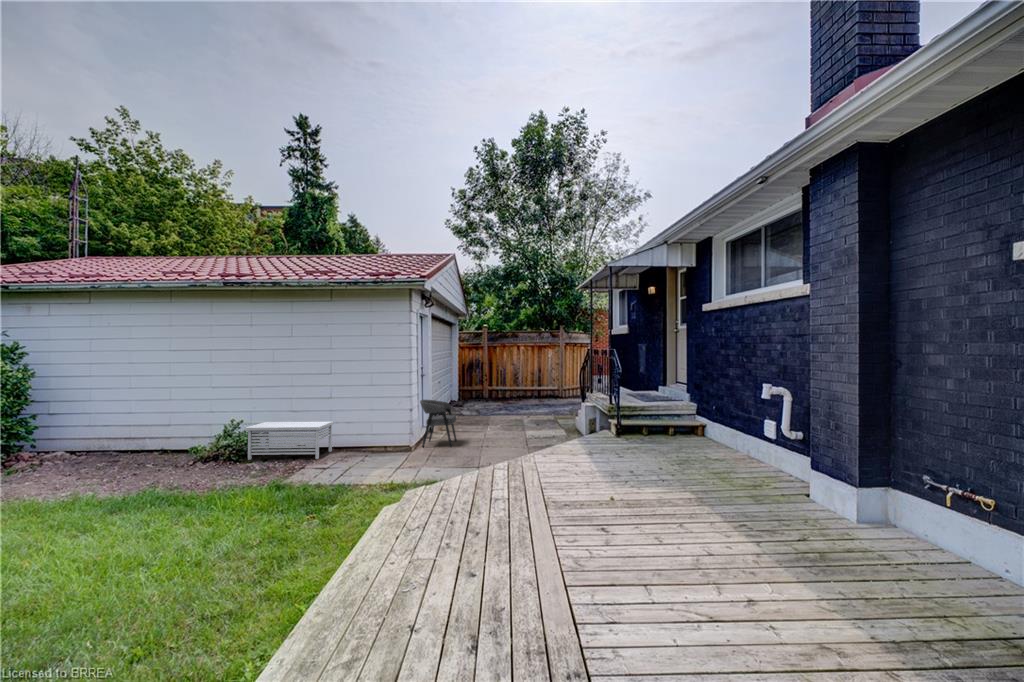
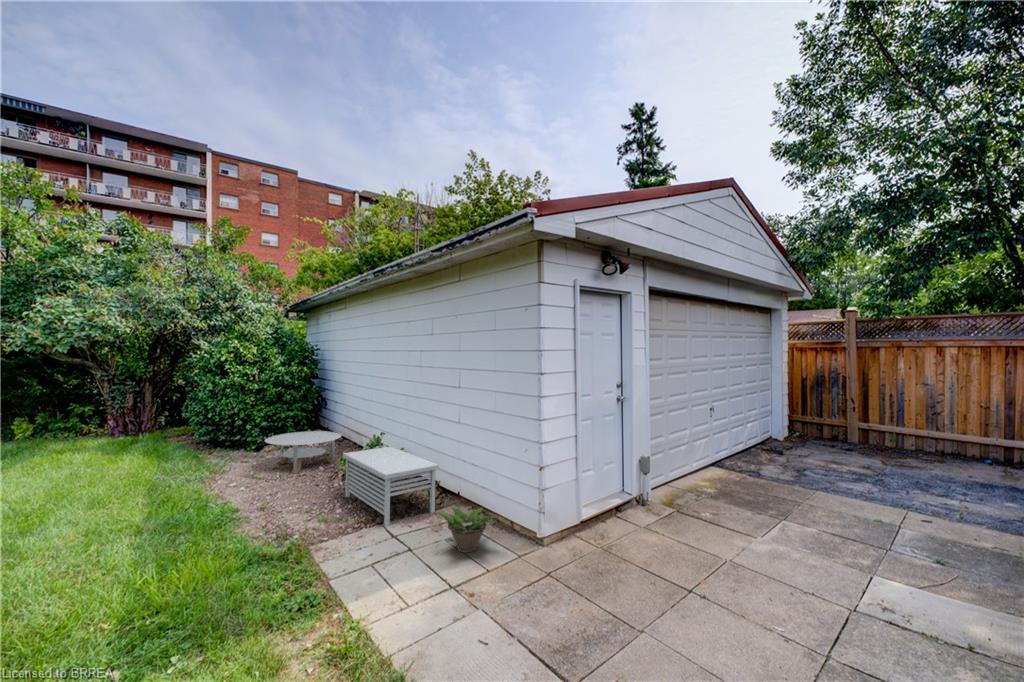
chair: present [420,400,457,447] -> none [544,454,638,585]
round table: none [84,429,171,466] -> present [265,431,341,474]
decorative plant: none [365,433,400,454] -> present [435,507,498,553]

